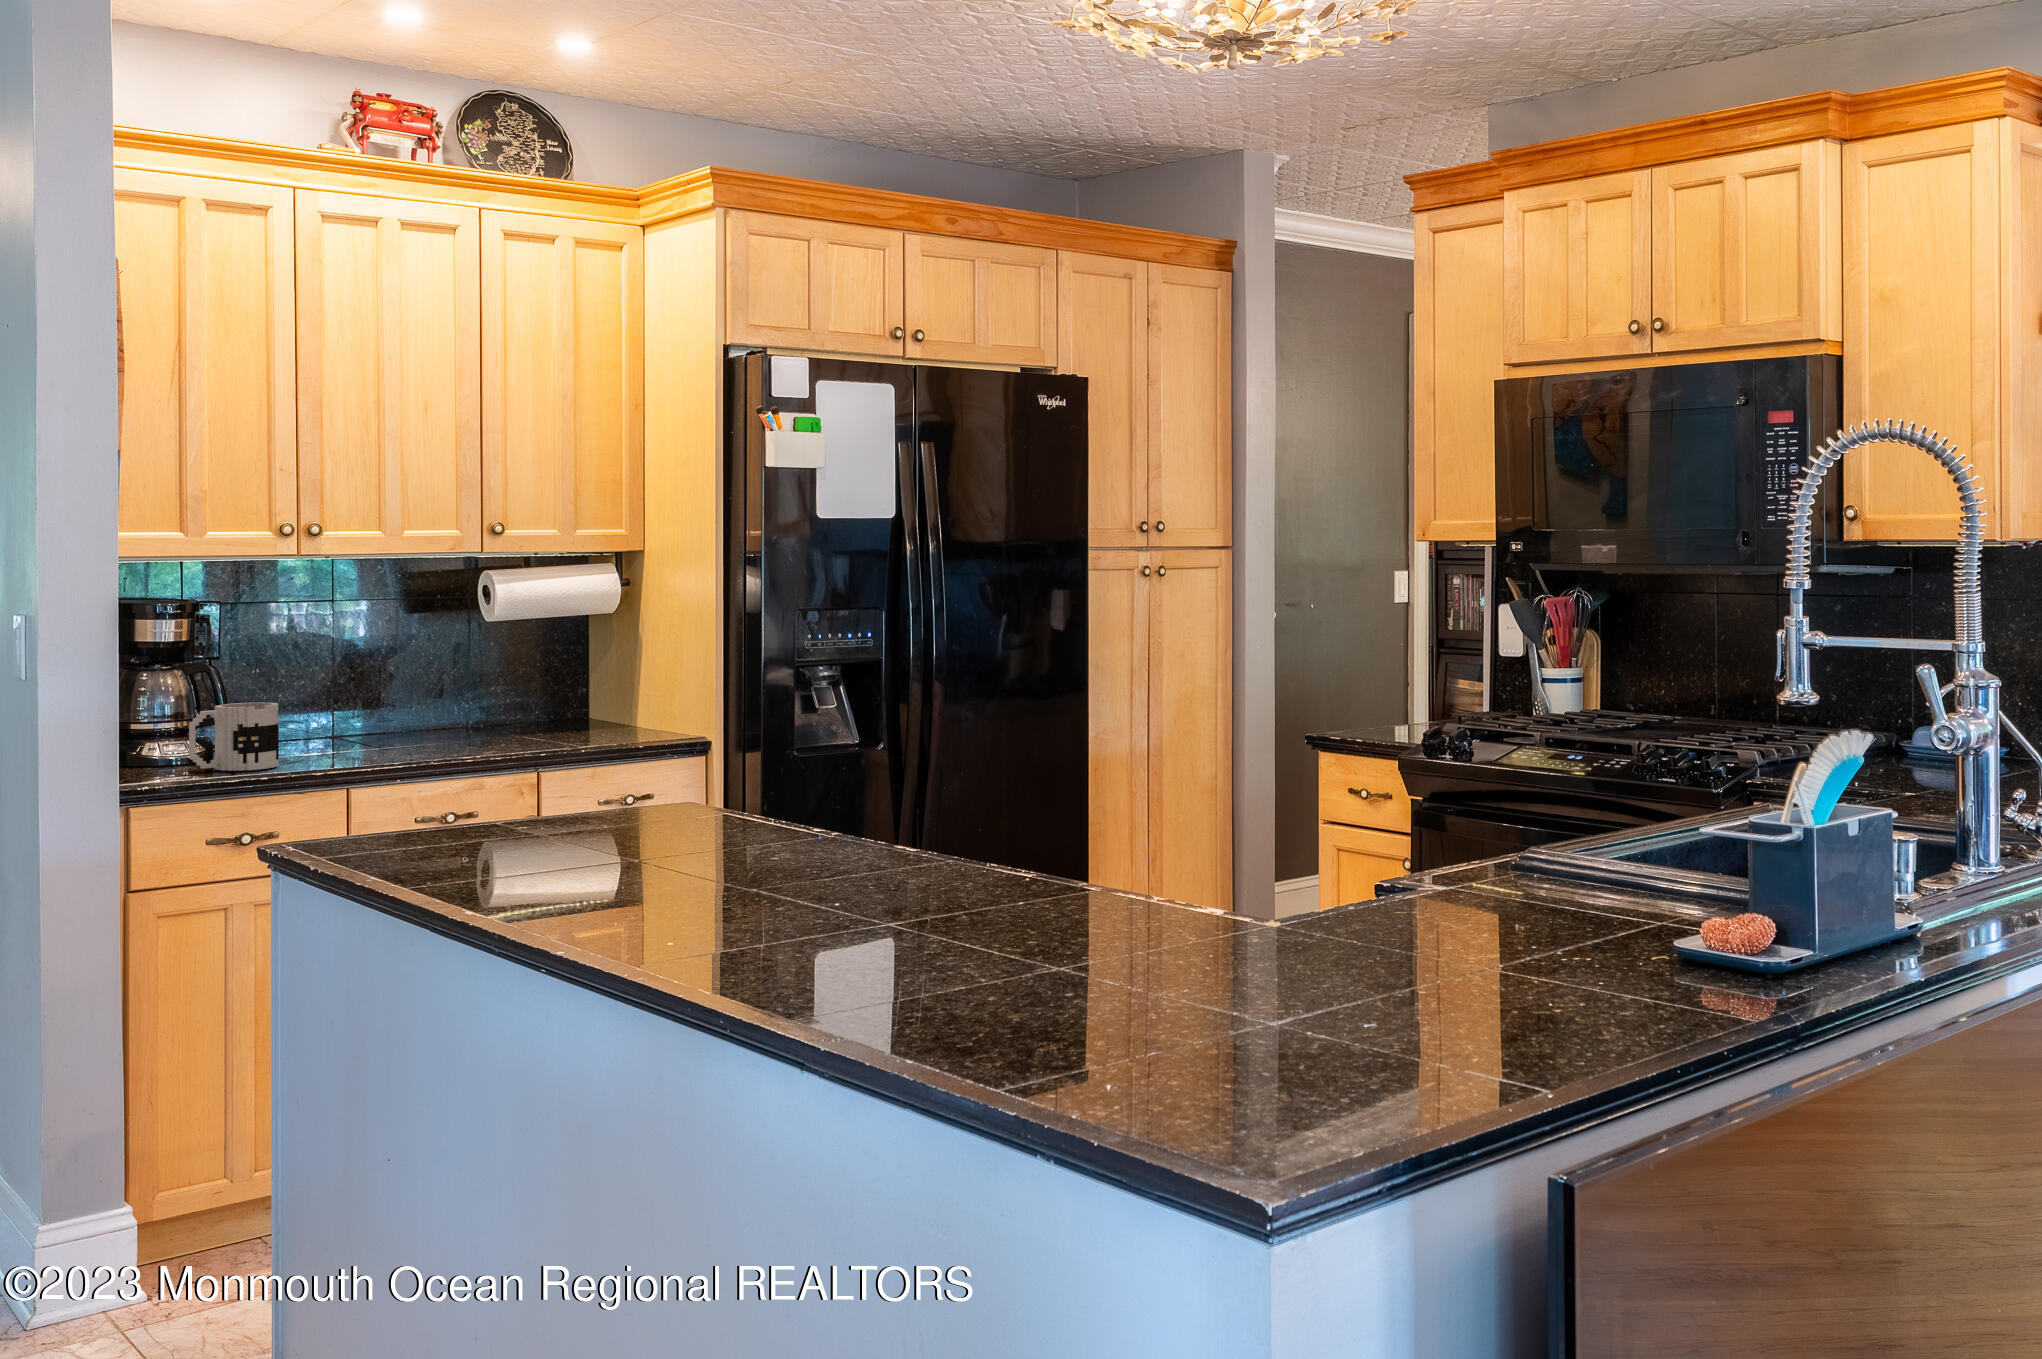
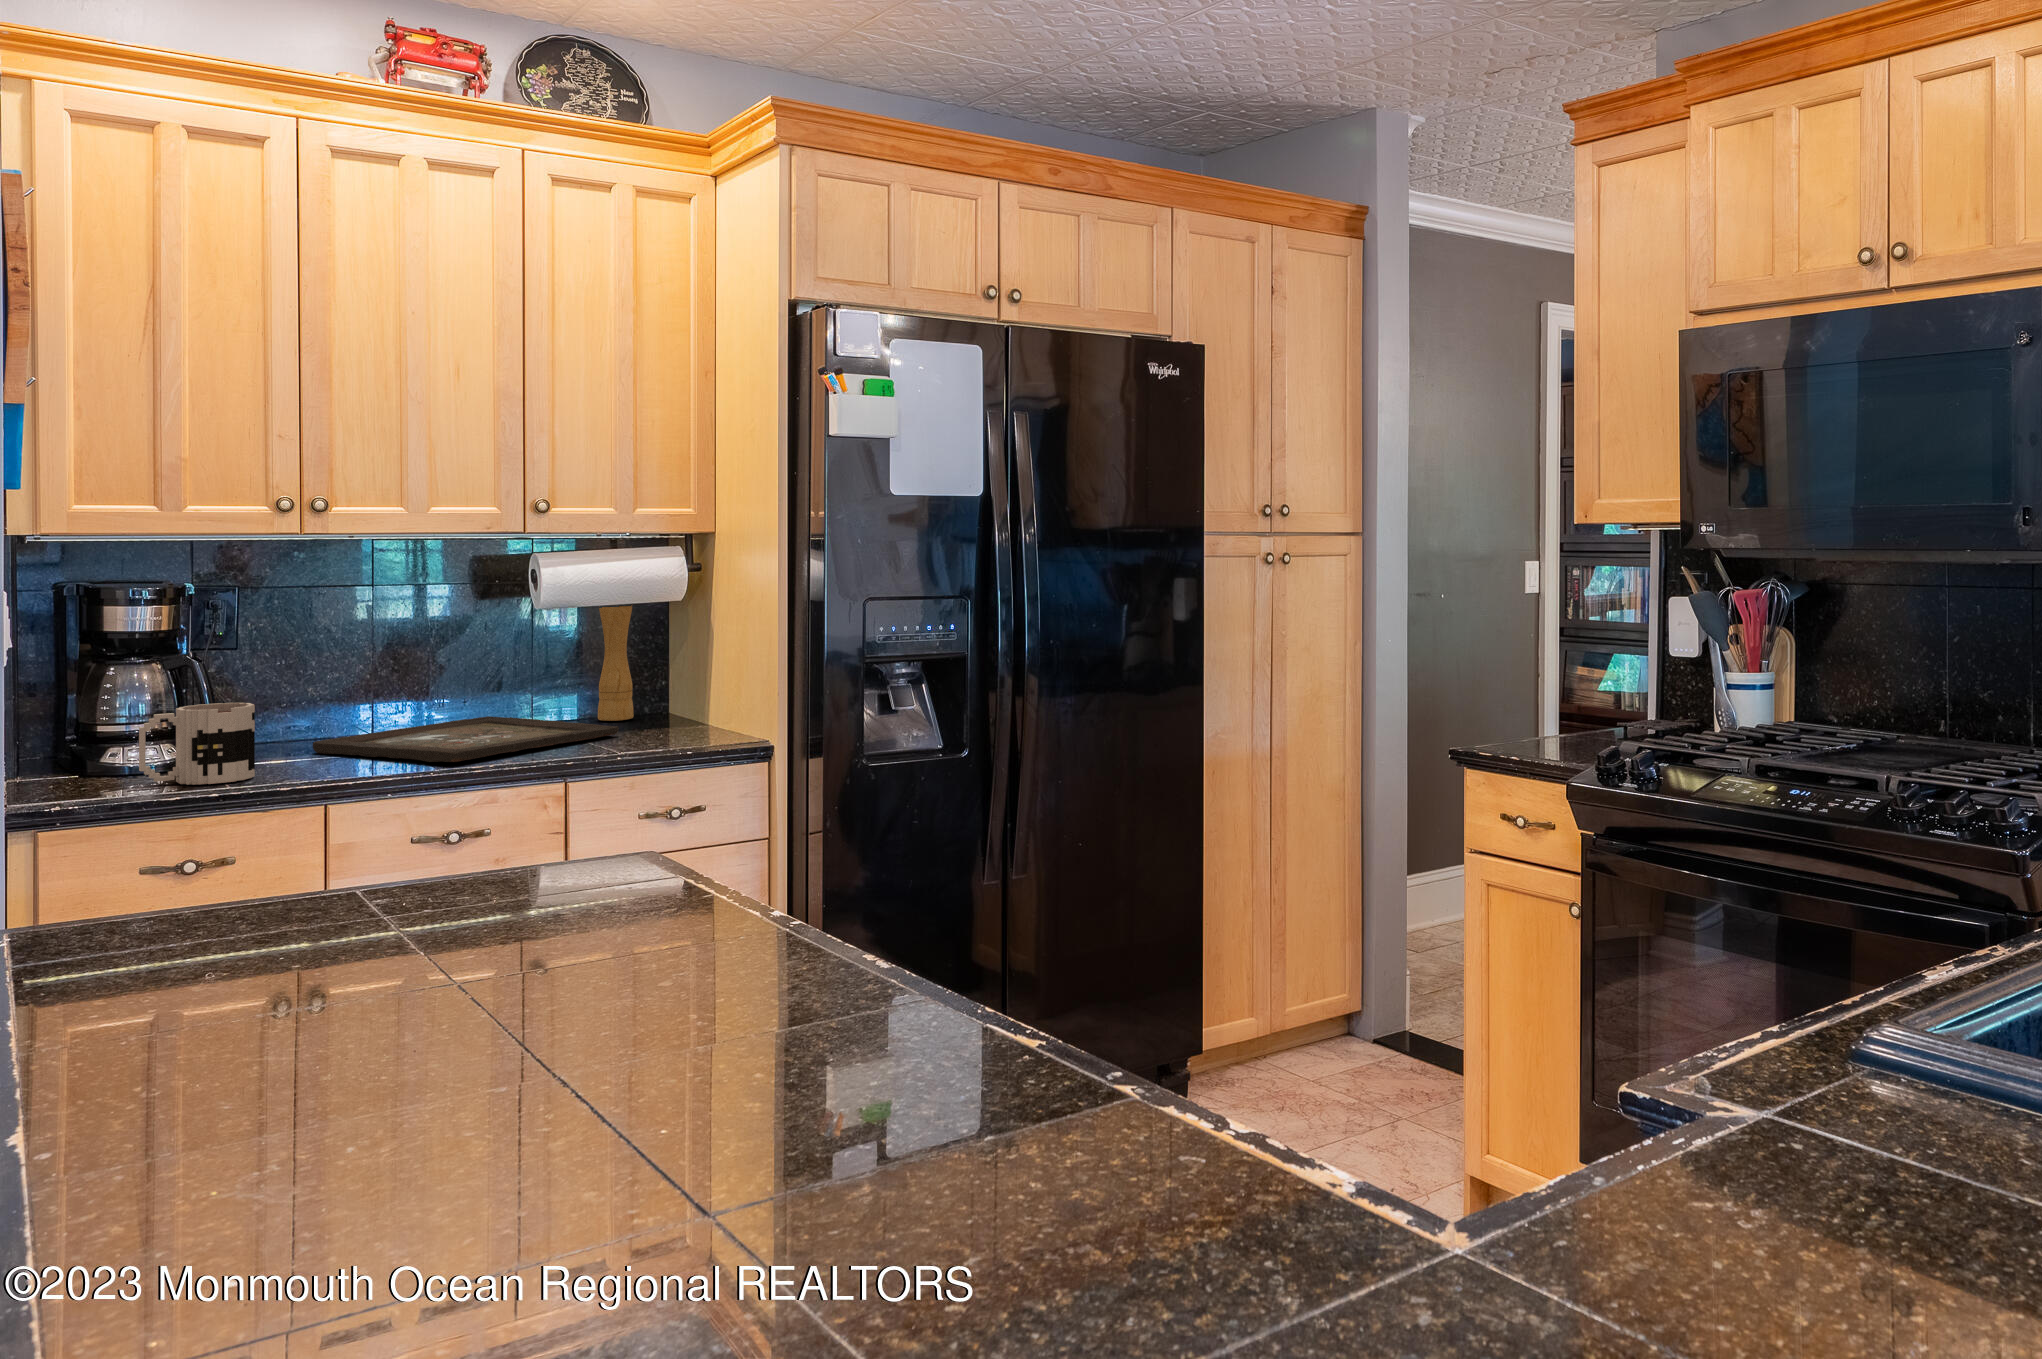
pepper mill: none [526,595,560,725] -> present [598,605,633,721]
tray: none [301,721,561,754] -> present [313,716,619,762]

